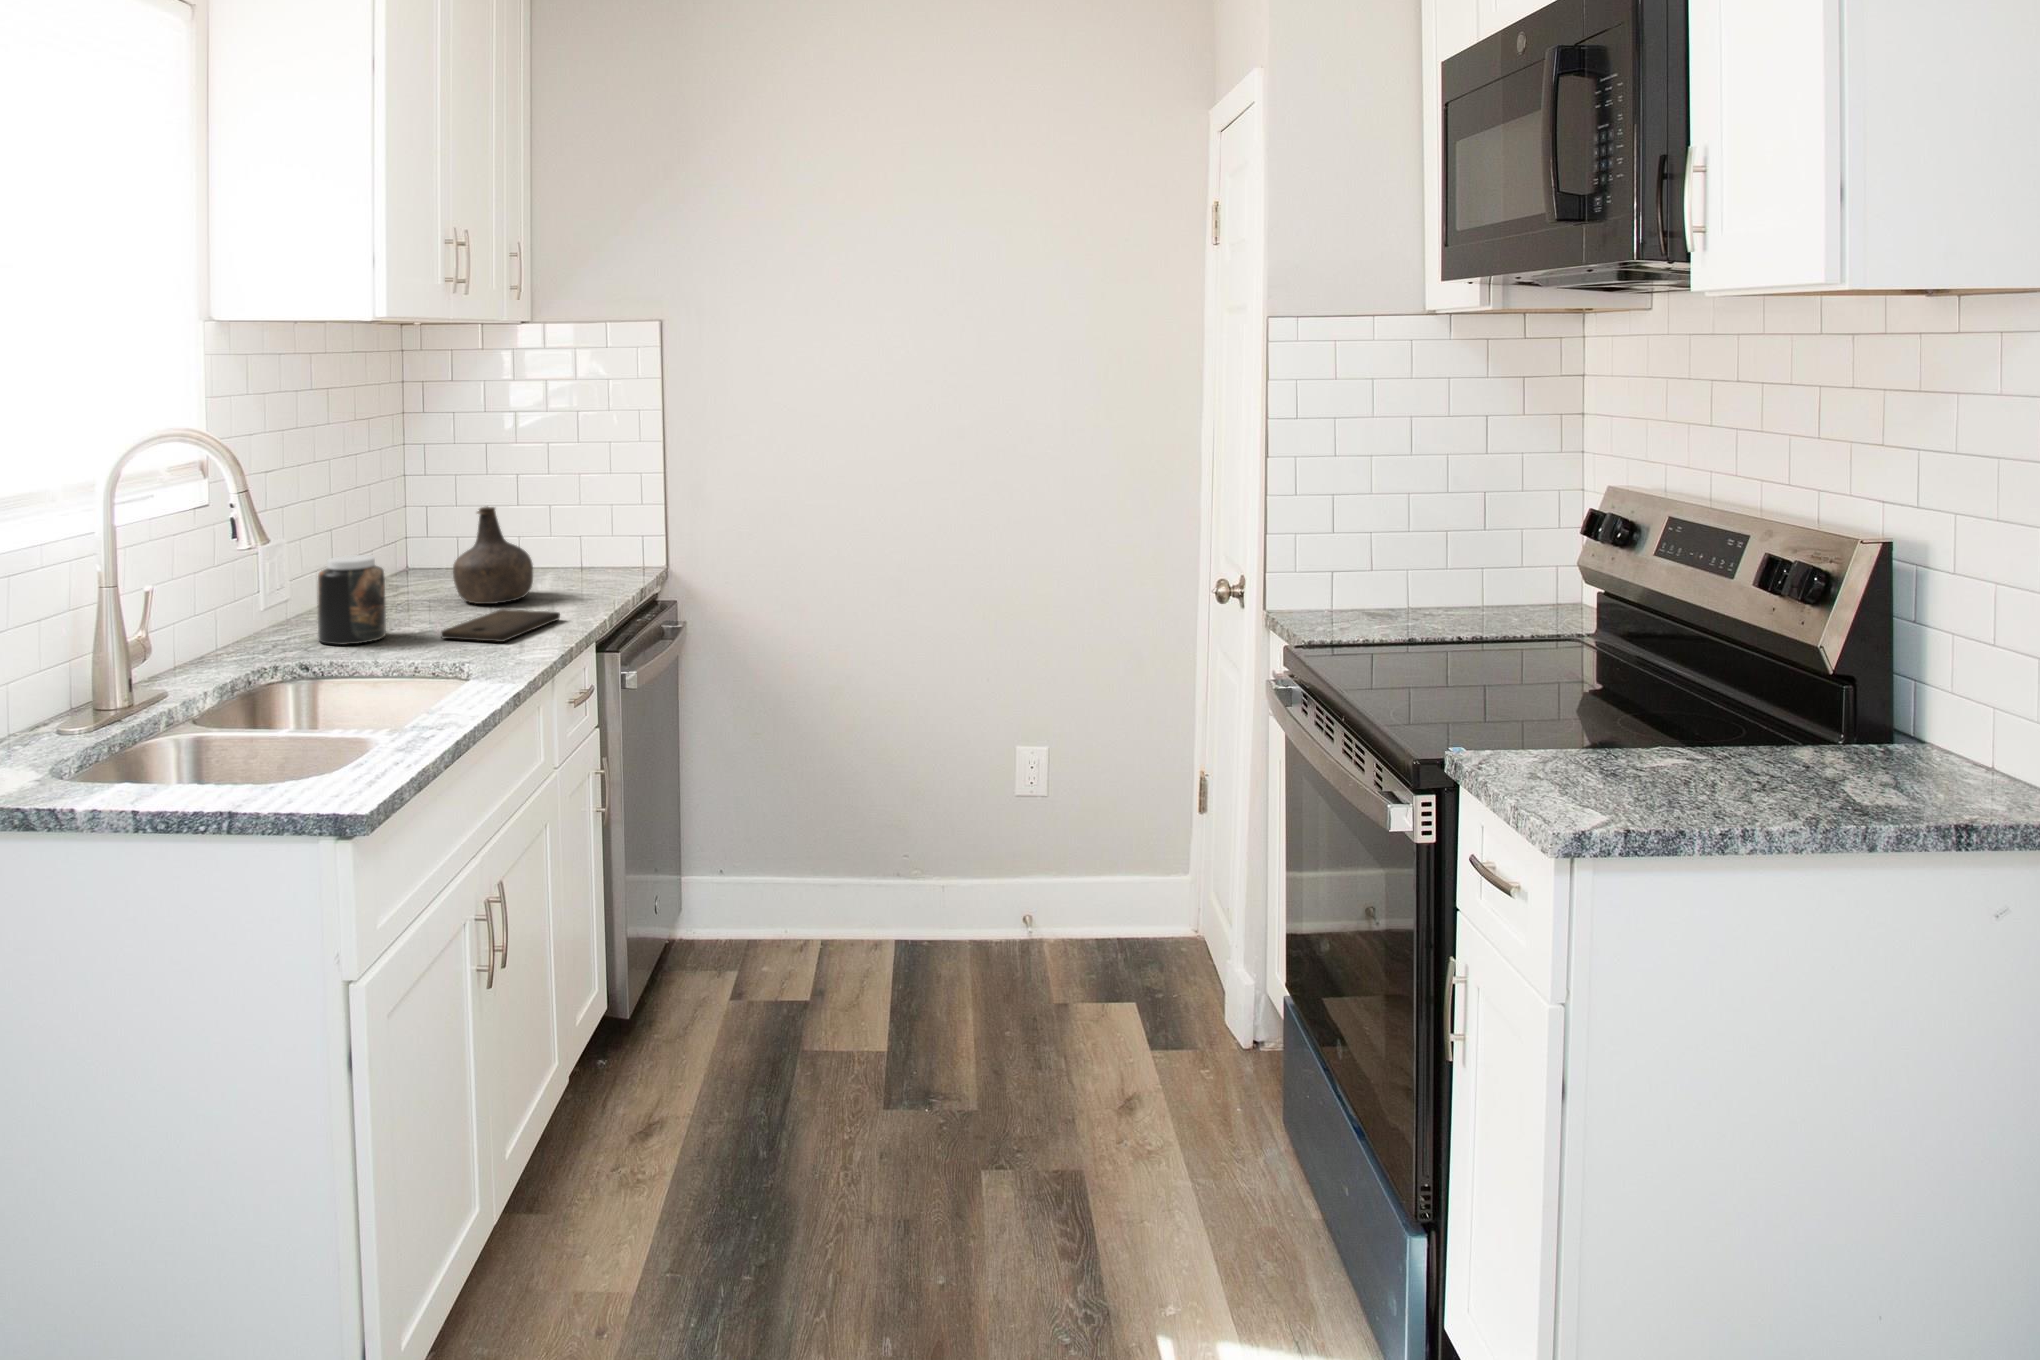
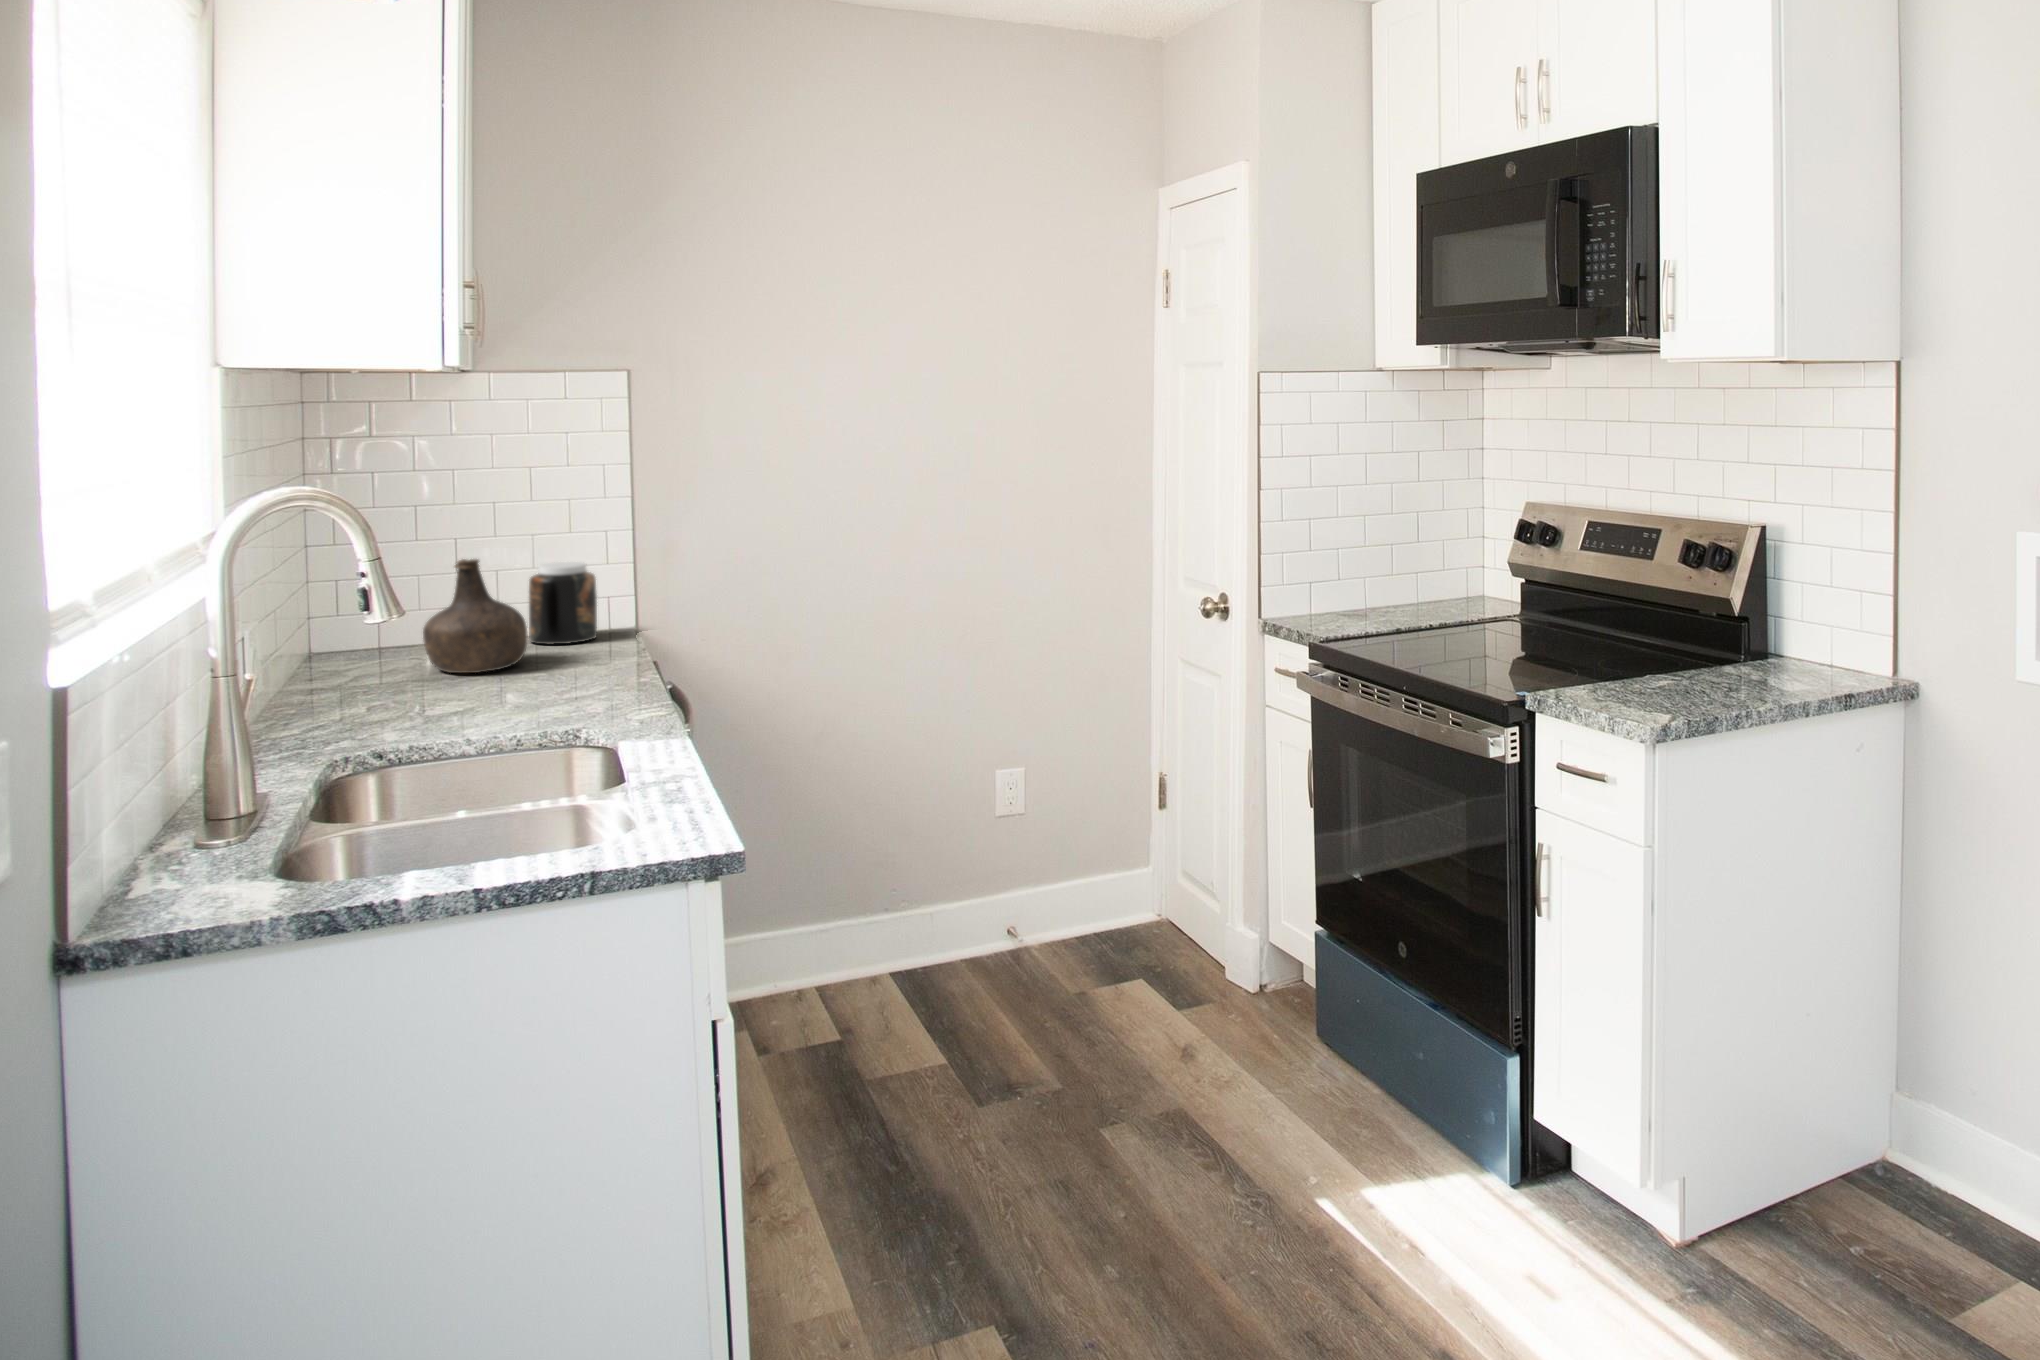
jar: present [318,555,386,645] -> present [529,562,597,644]
cutting board: present [441,609,560,642] -> none [500,671,610,710]

